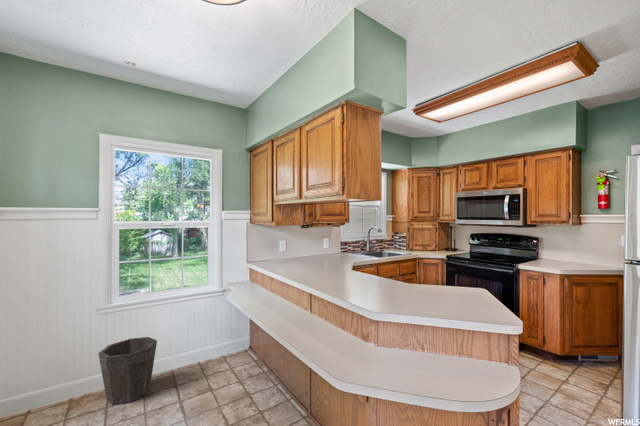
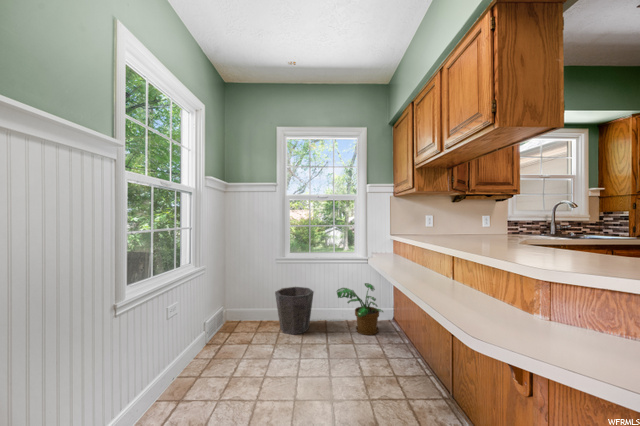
potted plant: none [189,317,241,376] -> present [337,283,383,335]

